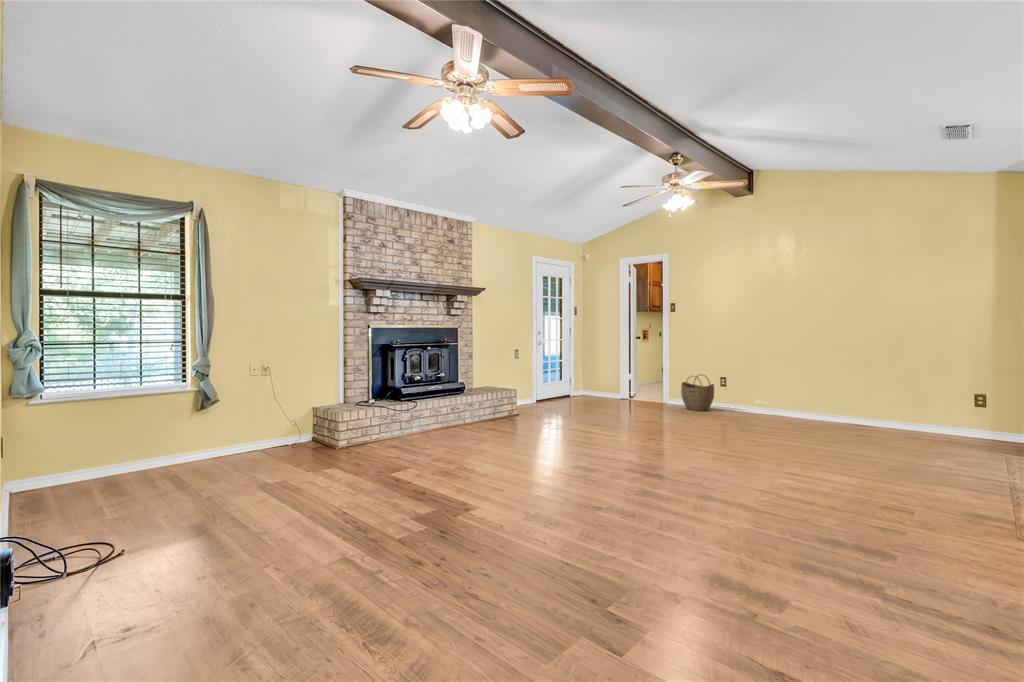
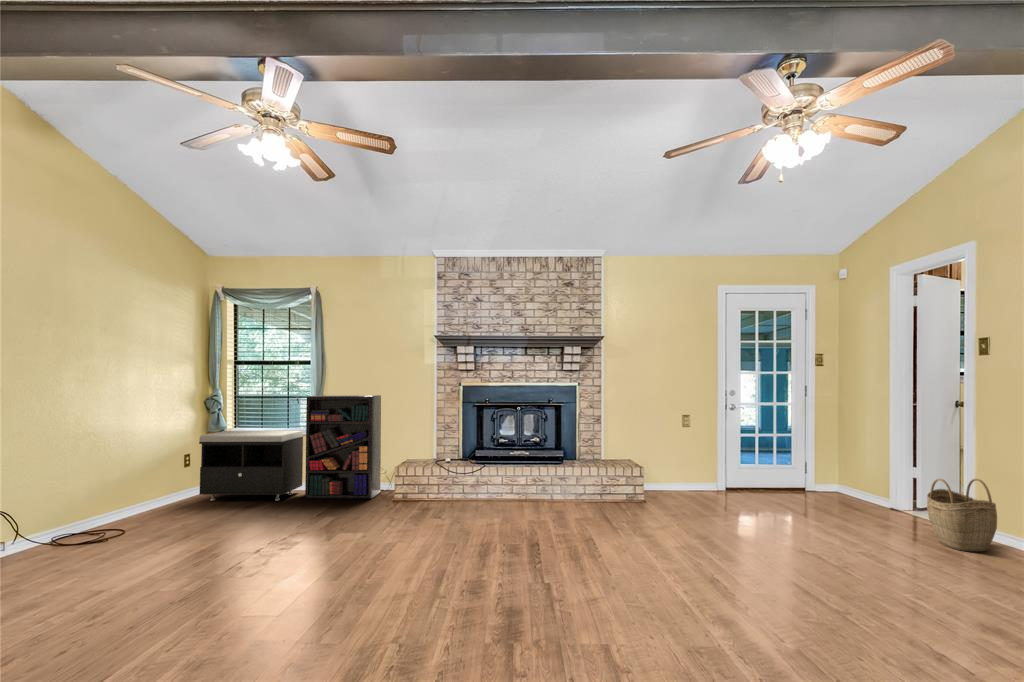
bookshelf: none [206,338,304,466] -> present [305,395,381,499]
storage bench: none [39,385,198,499] -> present [199,431,303,501]

